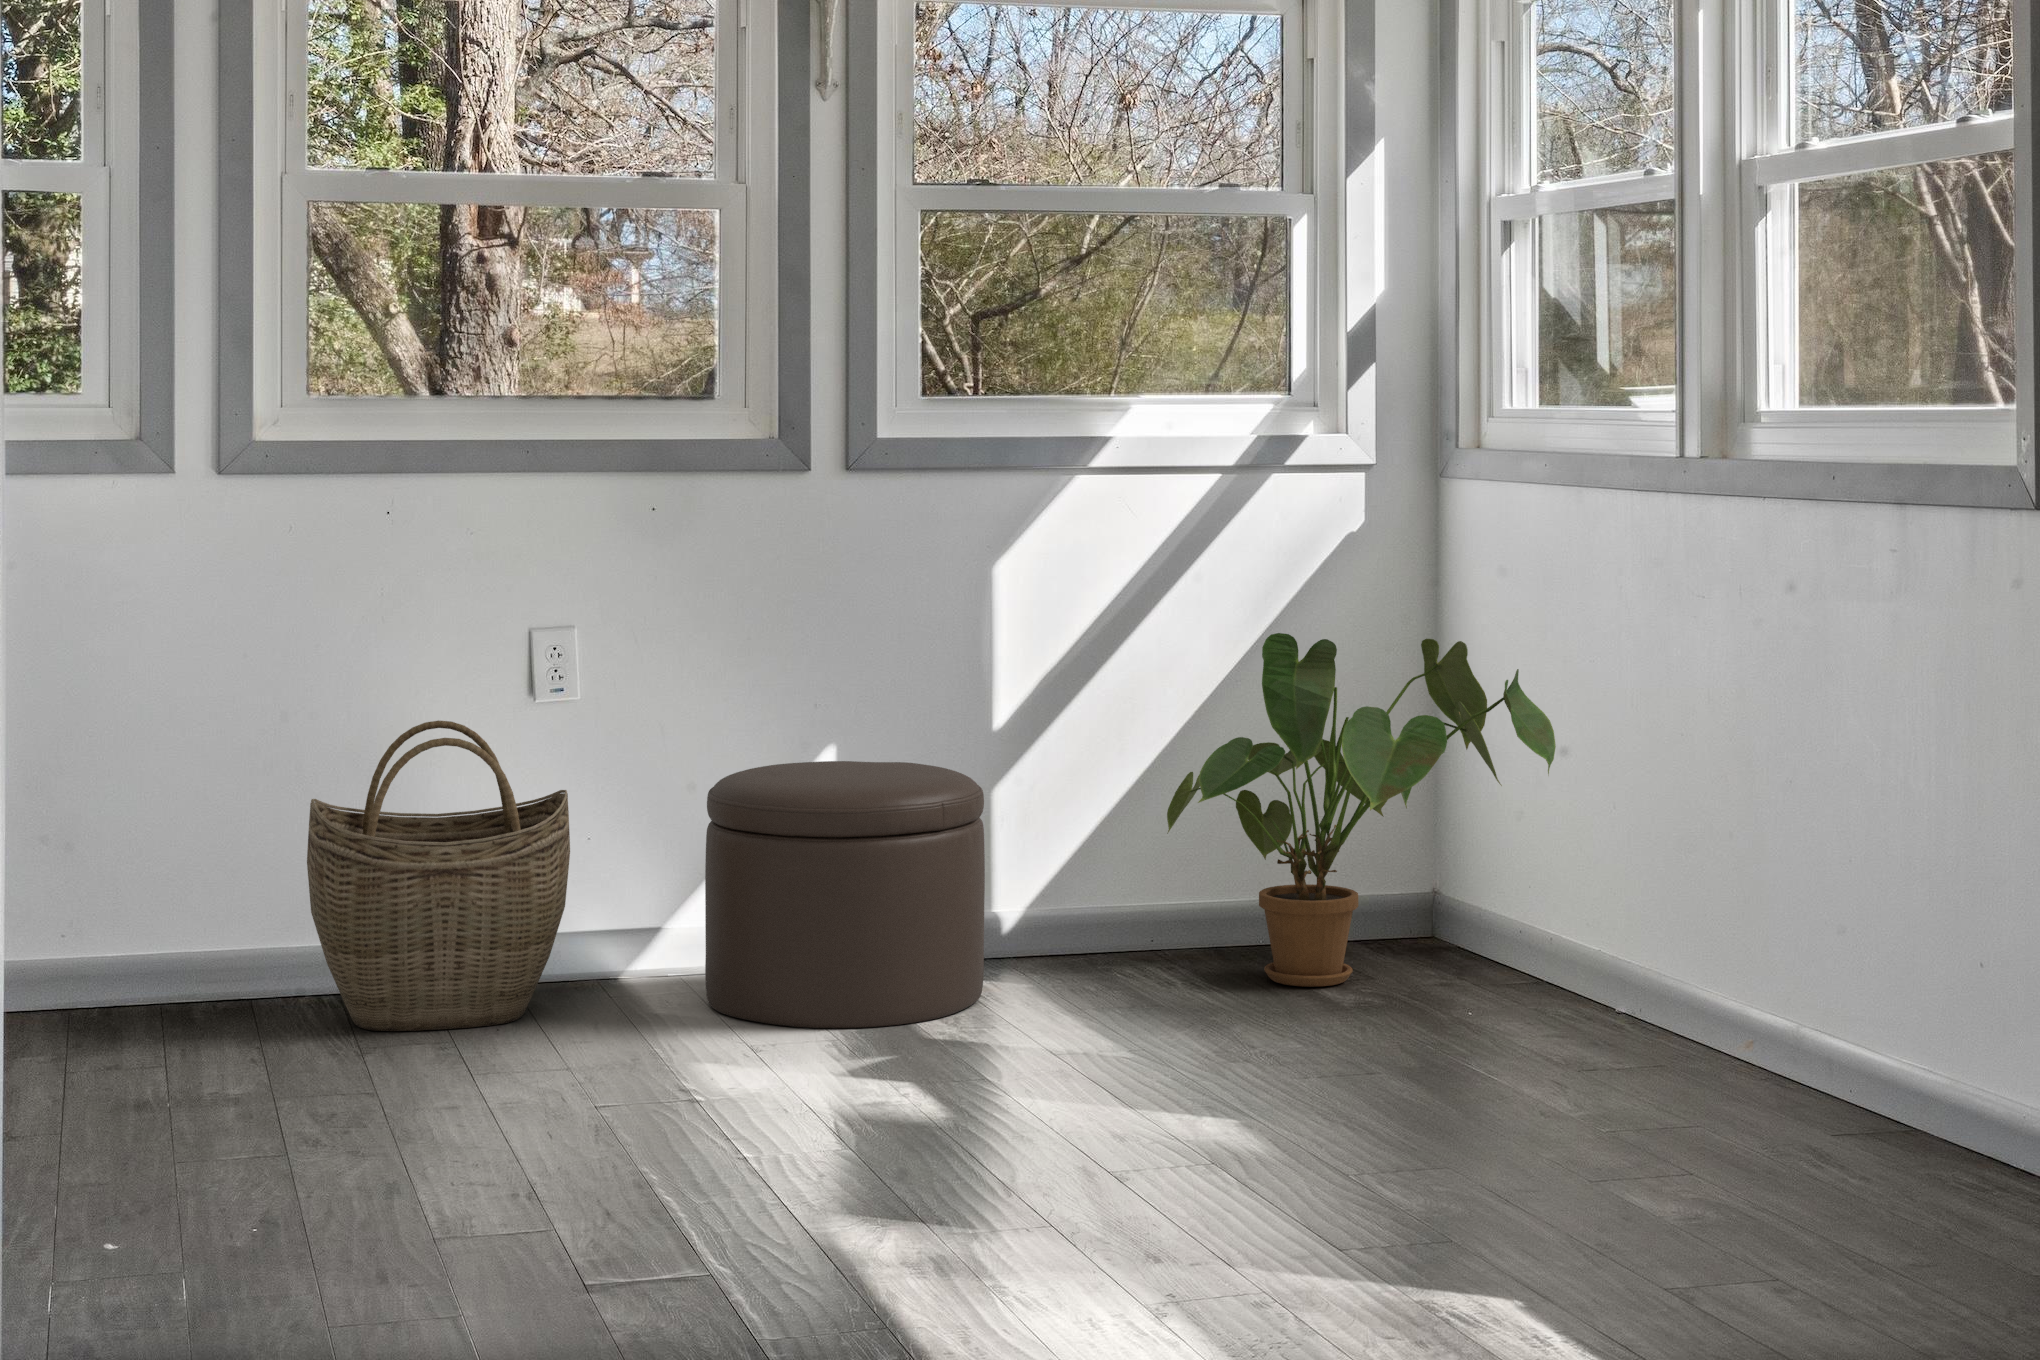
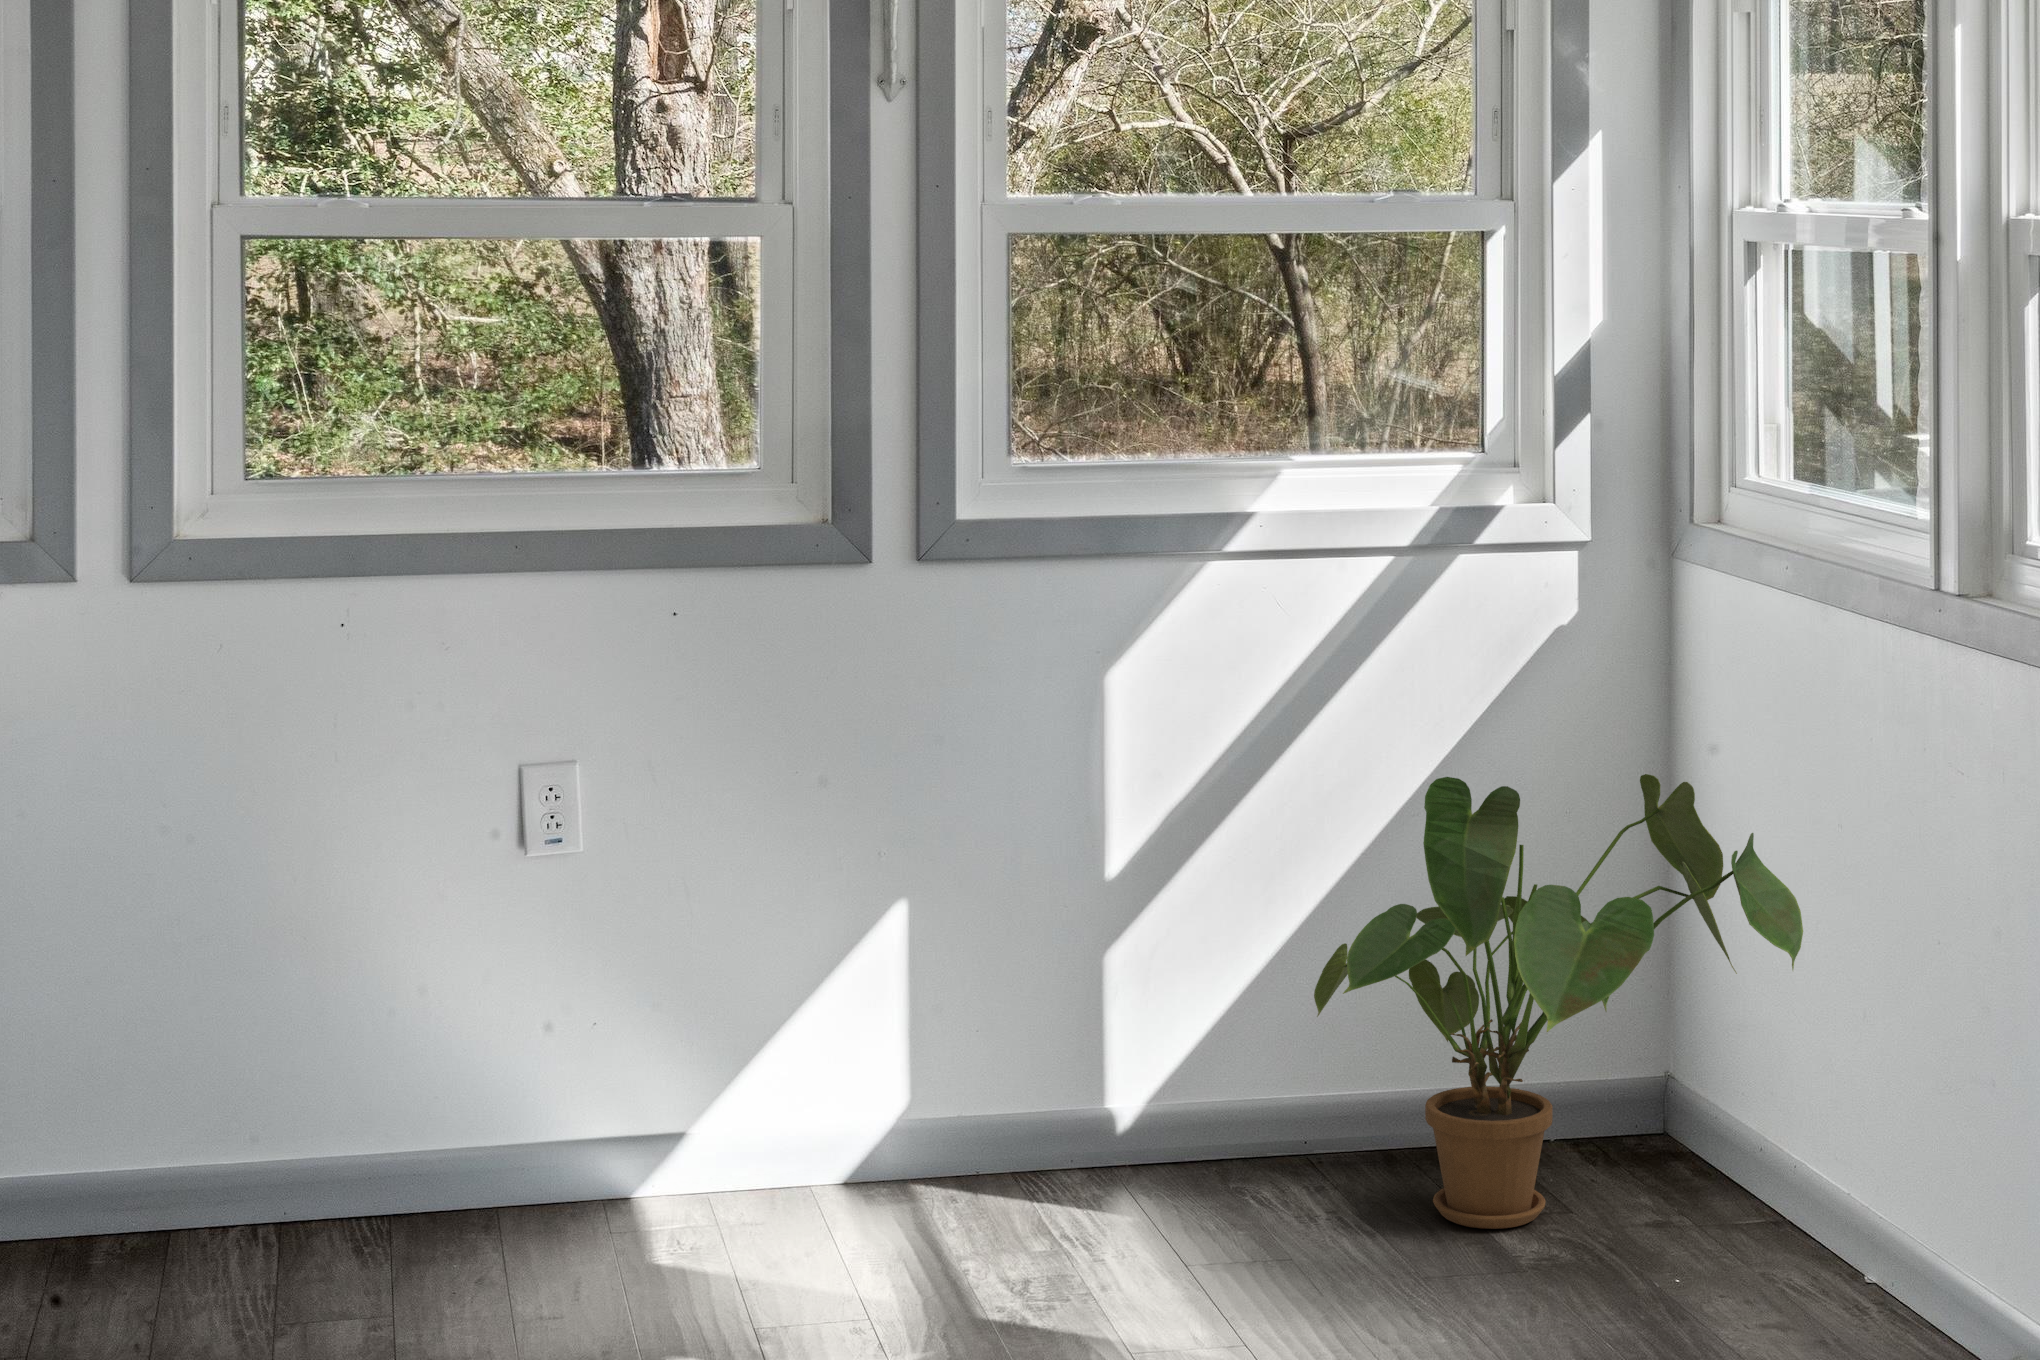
woven basket: present [307,720,570,1031] -> none [210,884,547,1291]
ottoman: present [705,761,985,1028] -> none [717,928,1068,1300]

